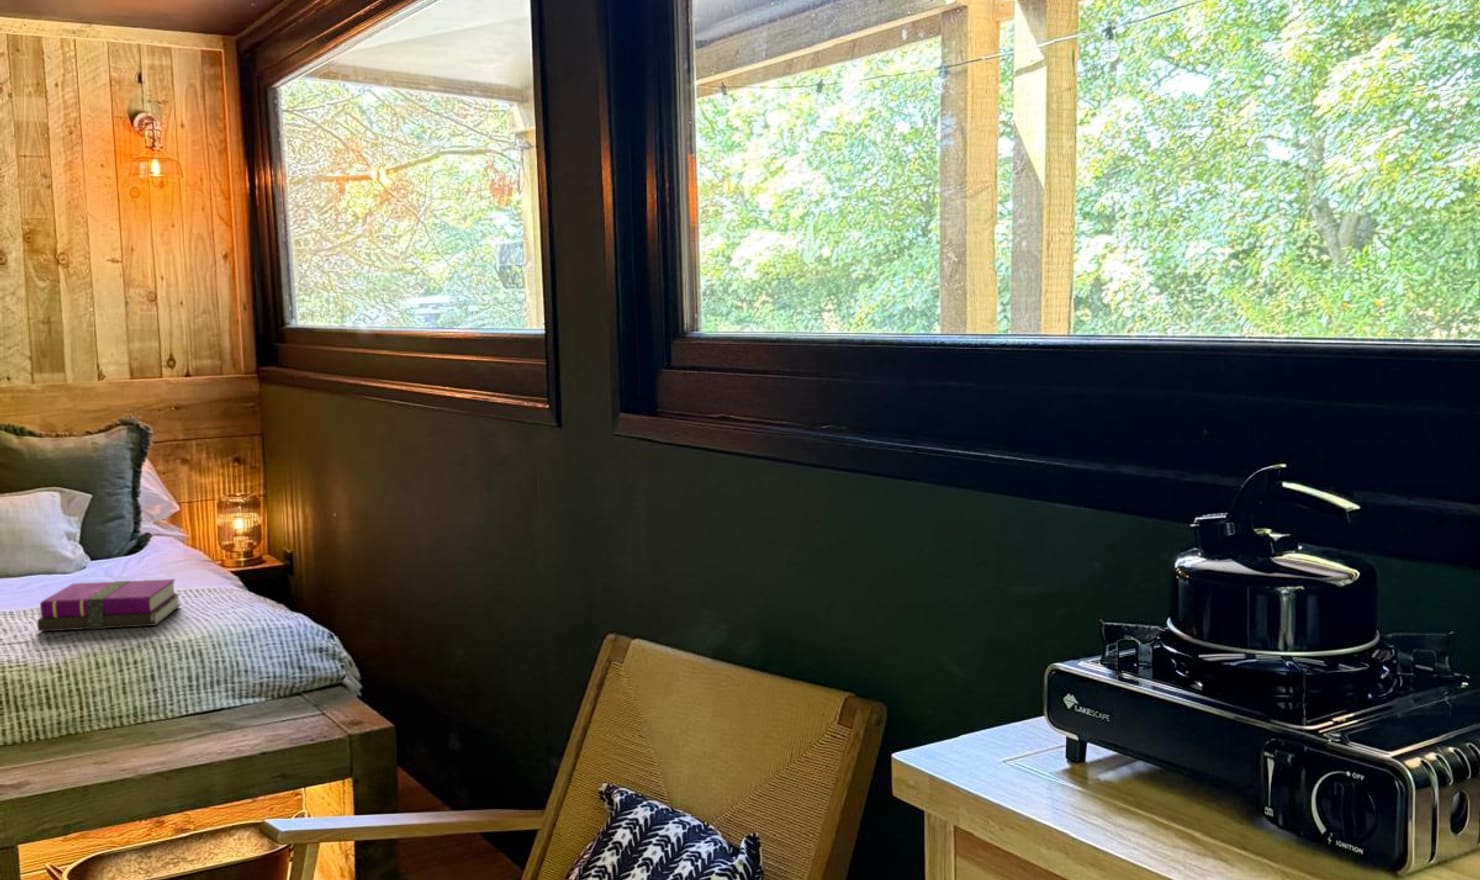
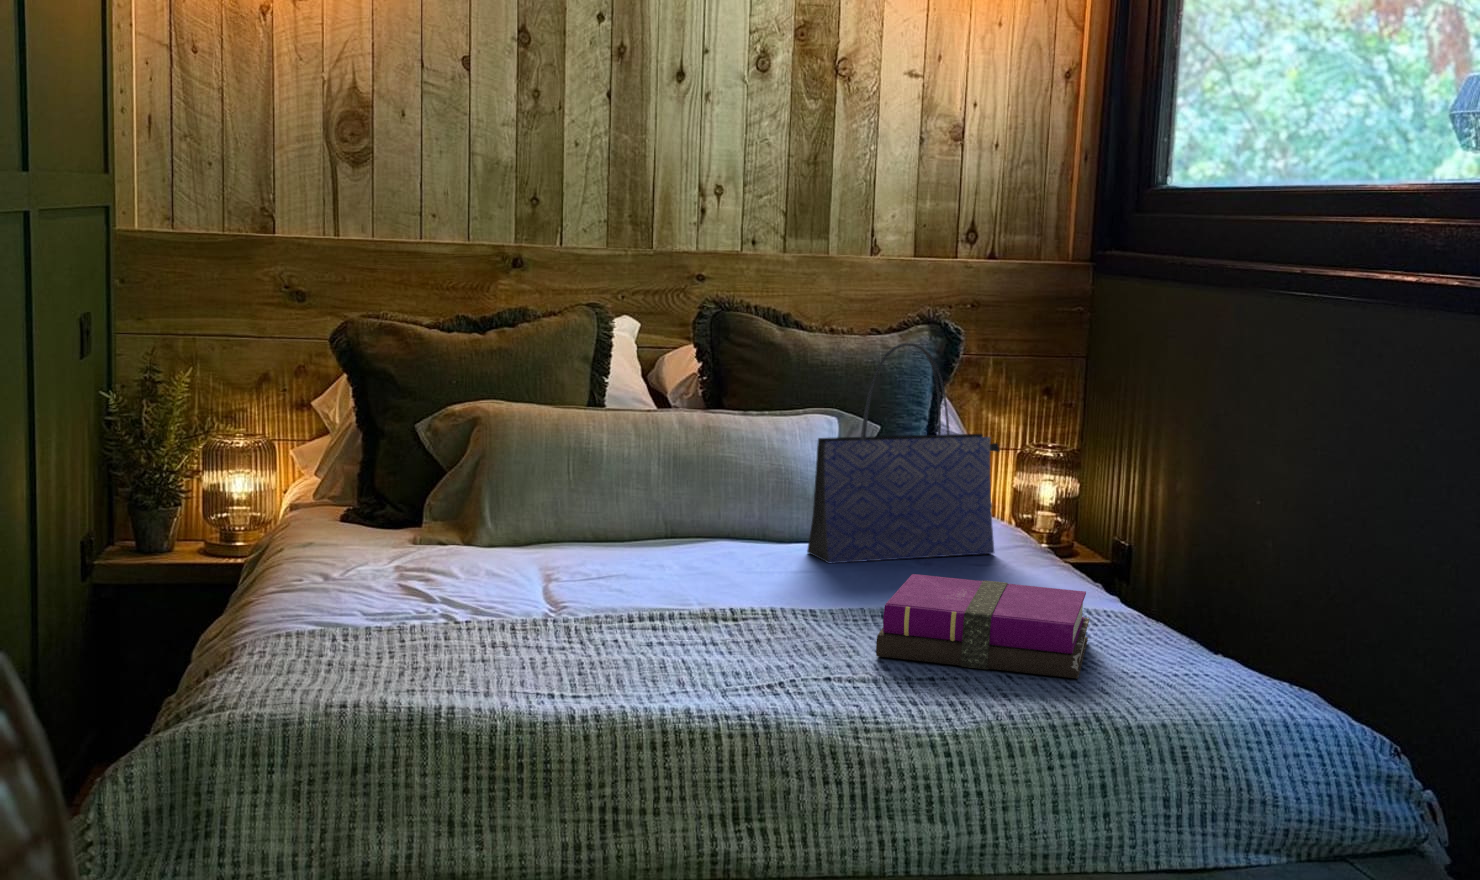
tote bag: none [32,444,167,587] -> present [807,343,1000,564]

